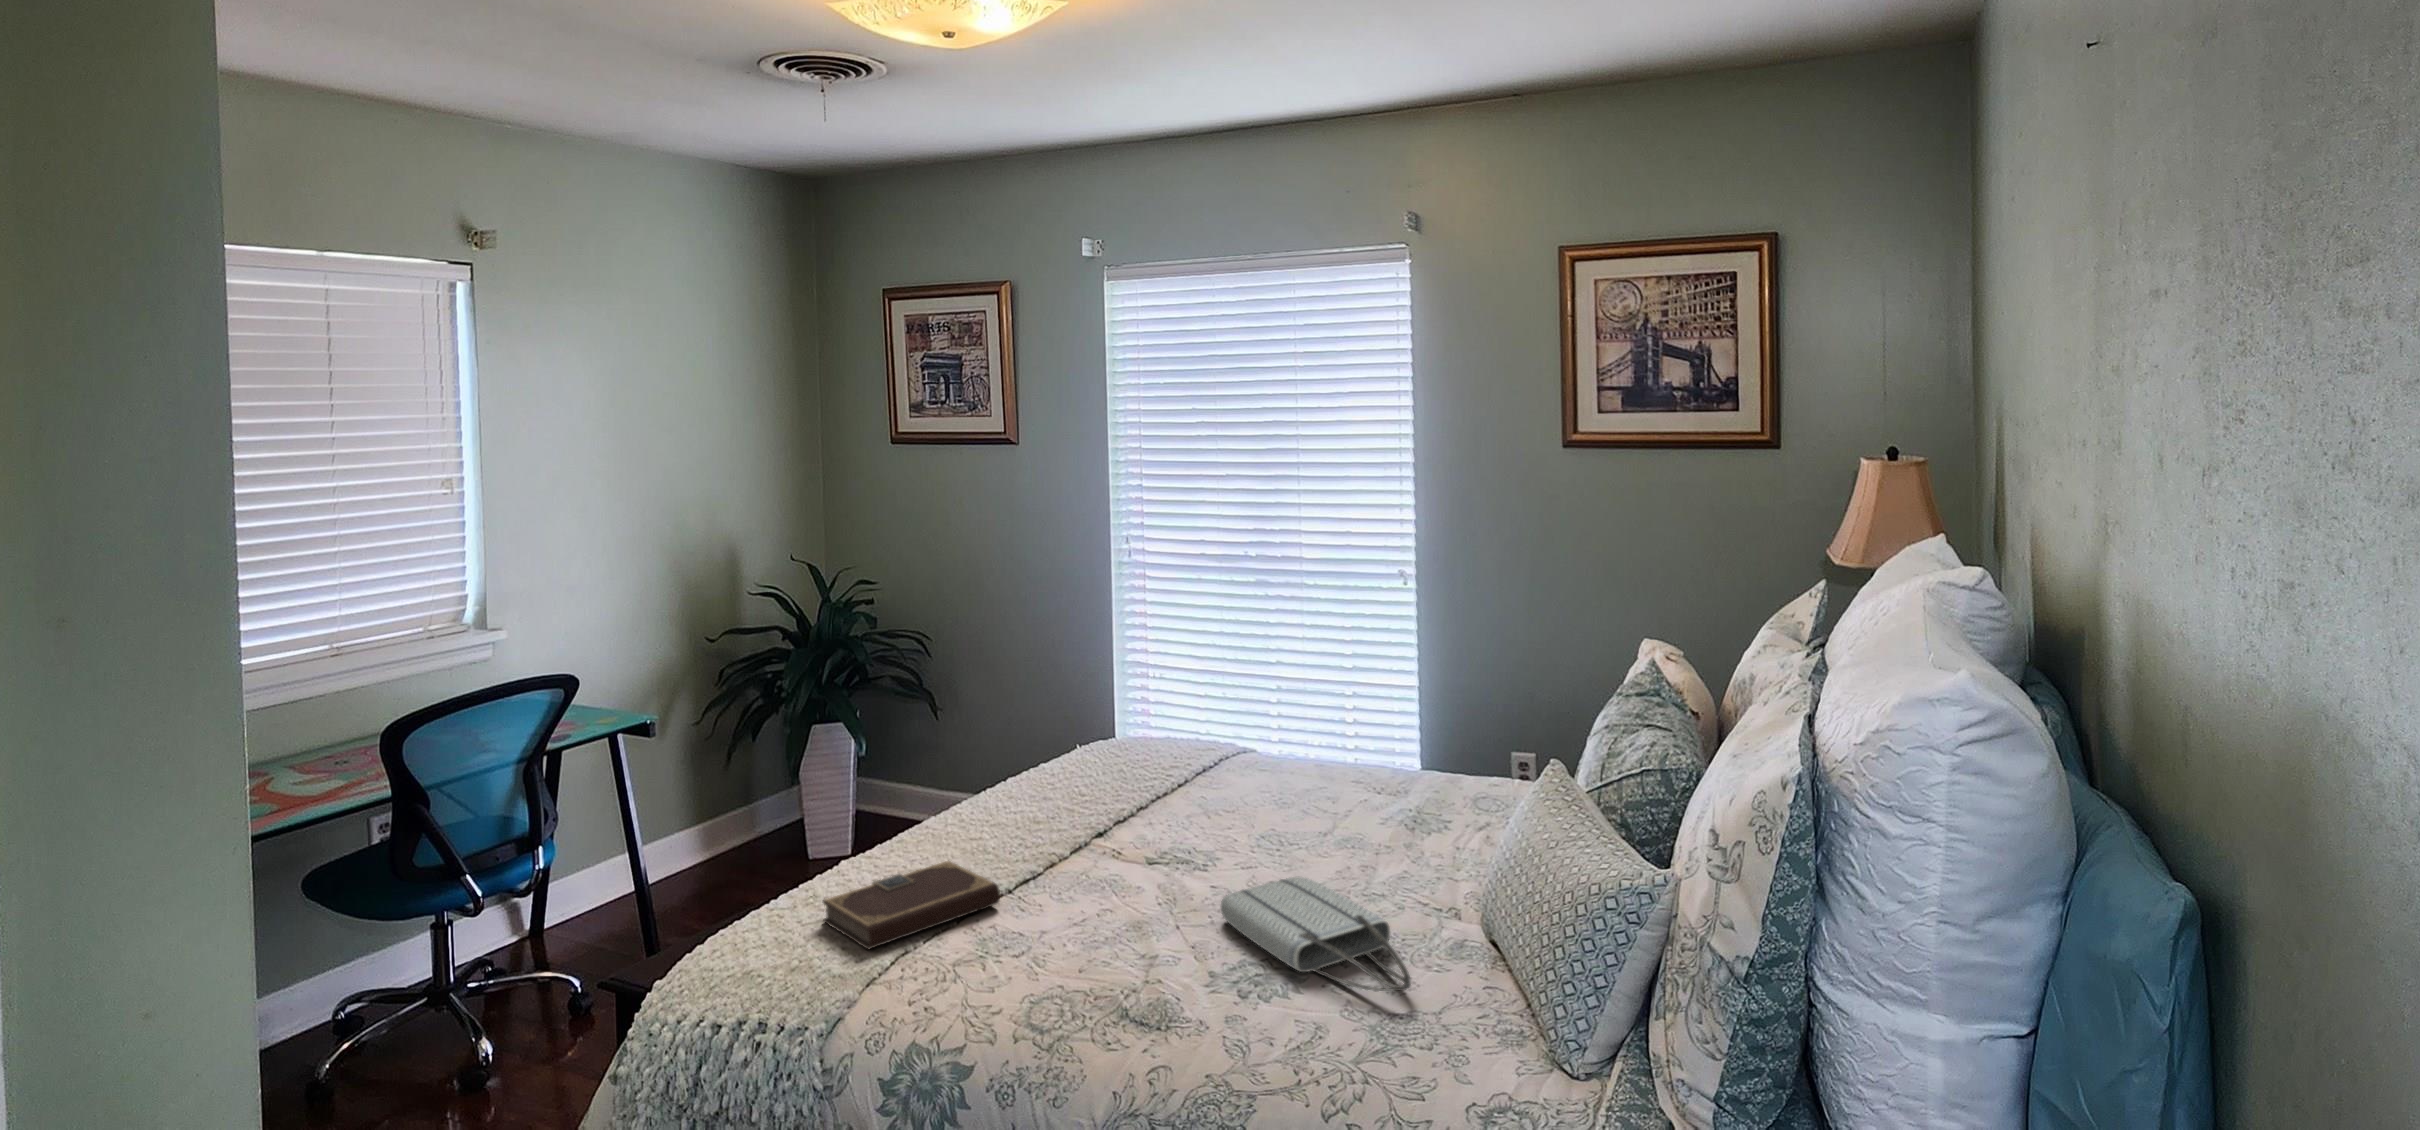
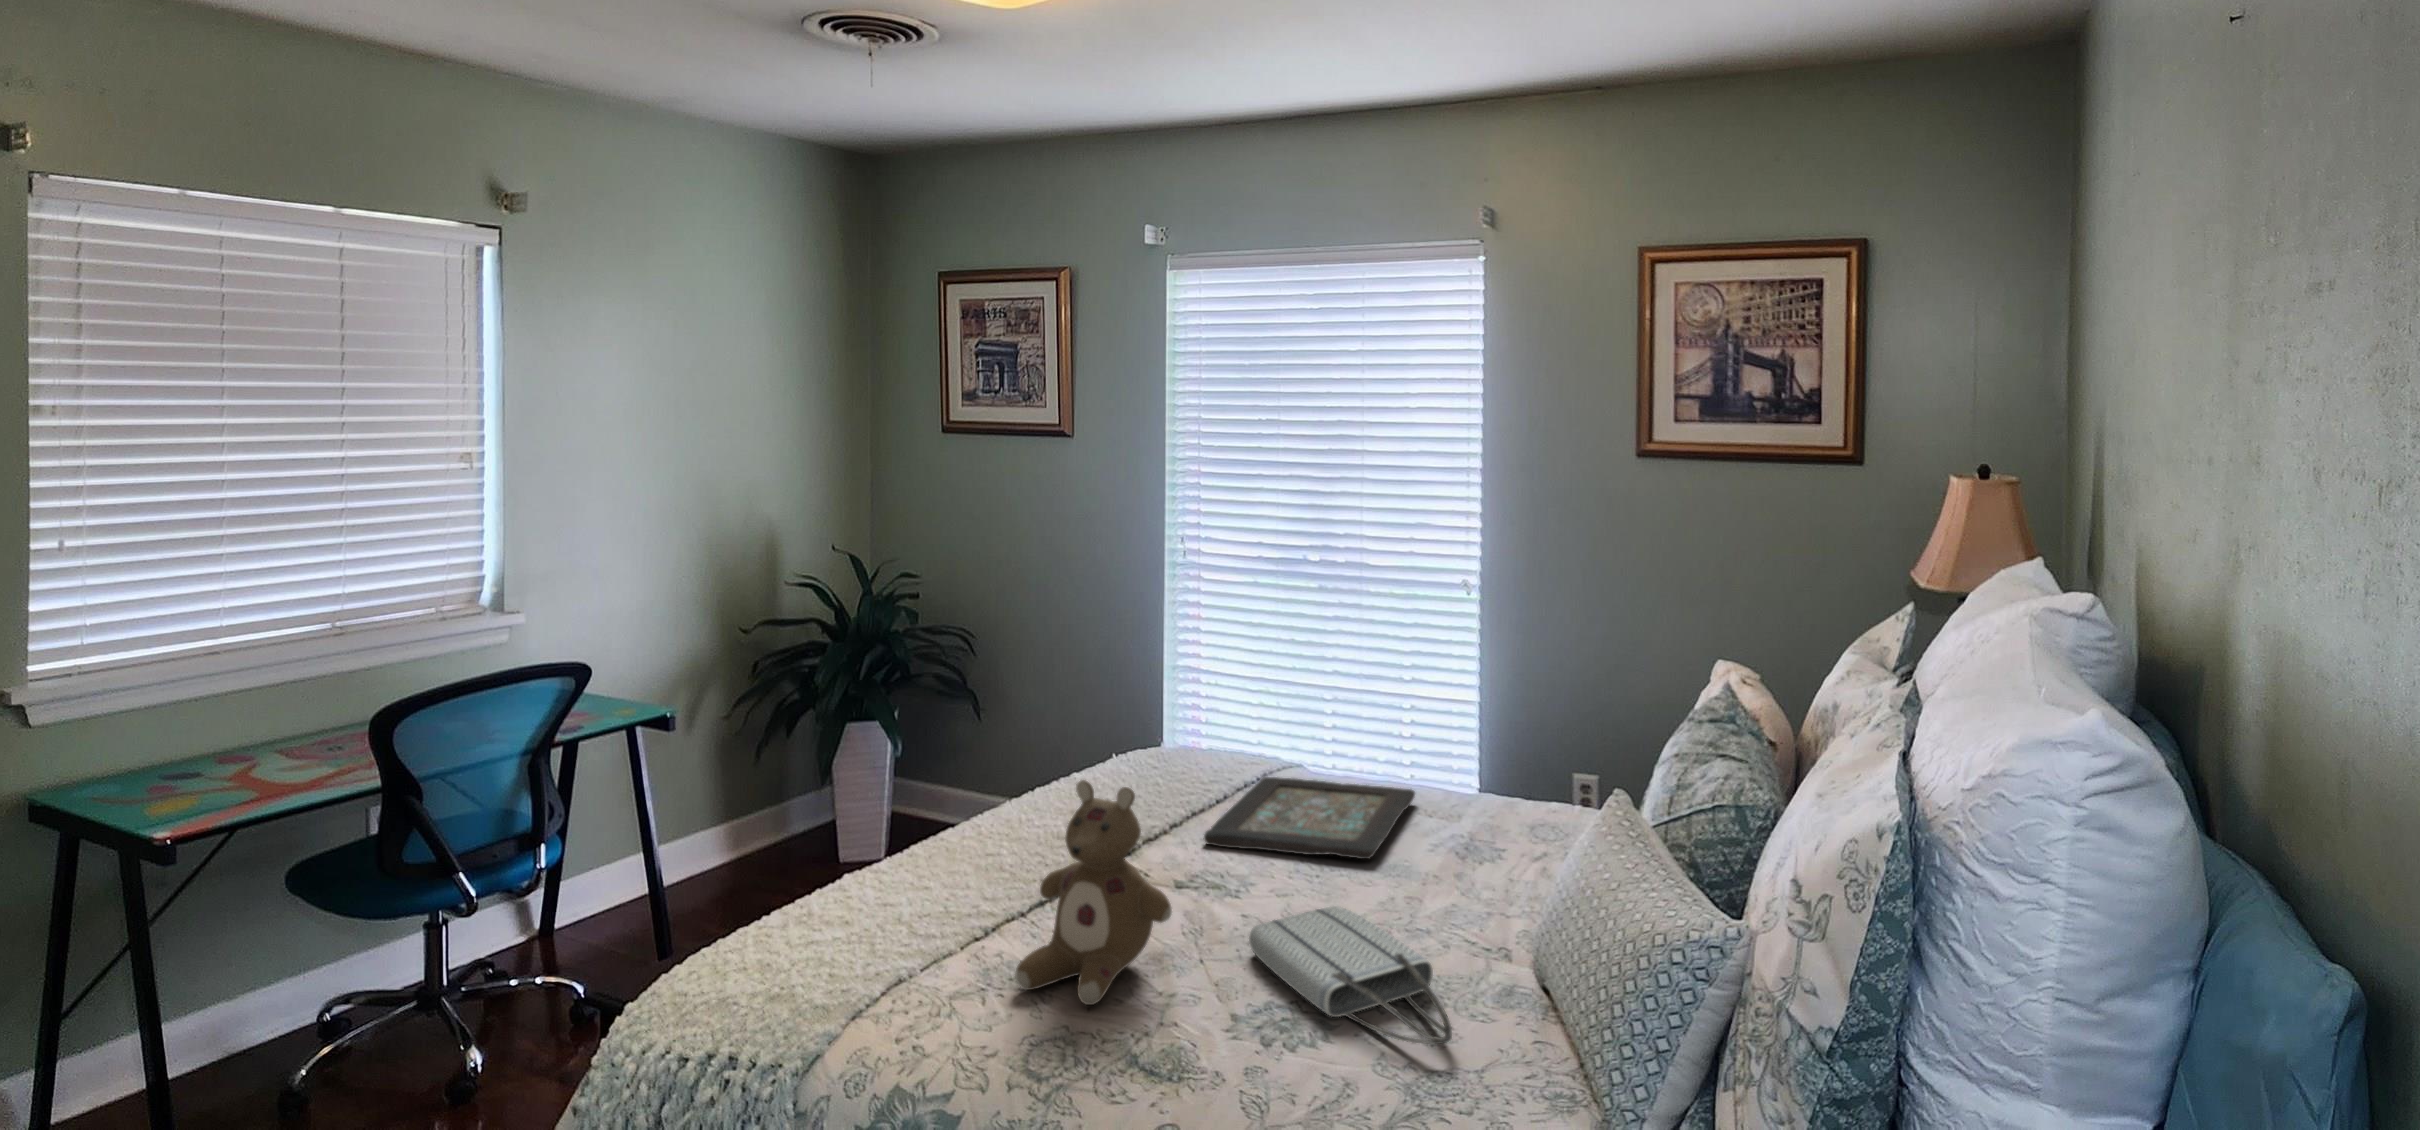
decorative tray: none [1169,763,1365,836] -> present [1203,777,1415,859]
stuffed bear: none [1012,767,1151,969] -> present [1015,780,1172,1005]
notebook: present [822,861,1000,949] -> none [814,876,1011,976]

